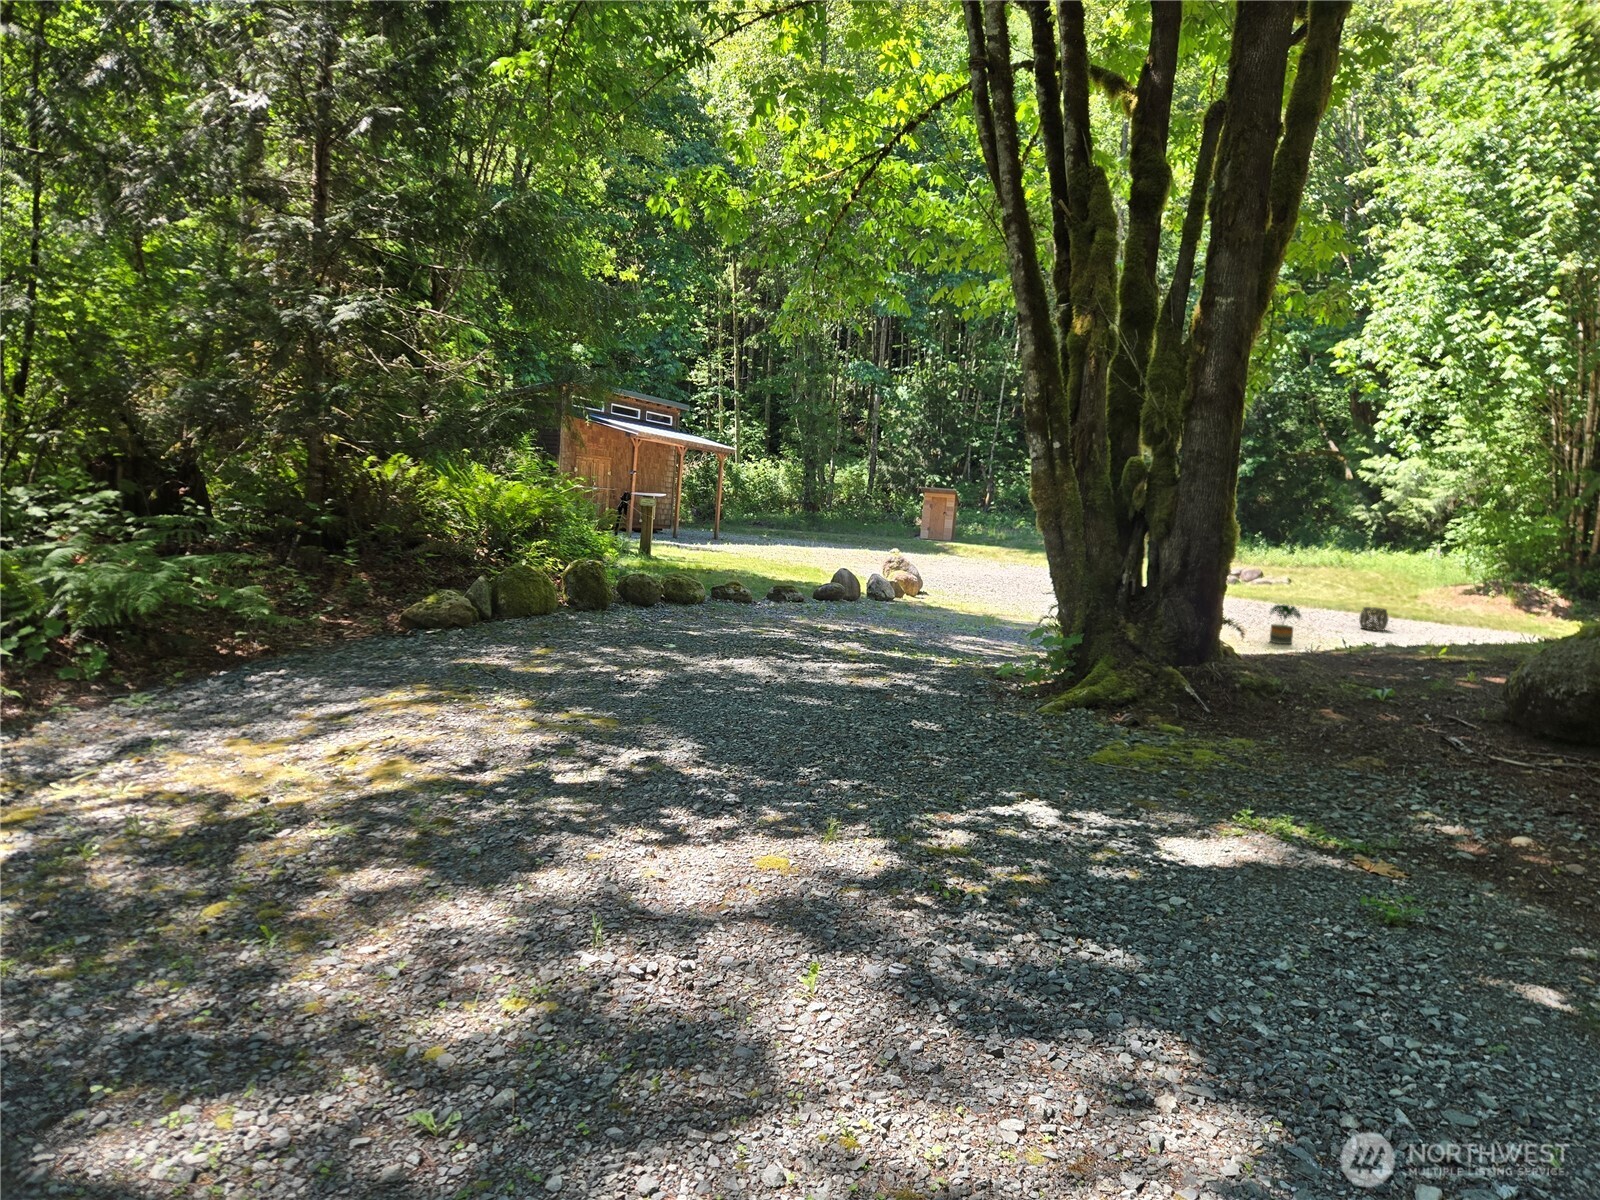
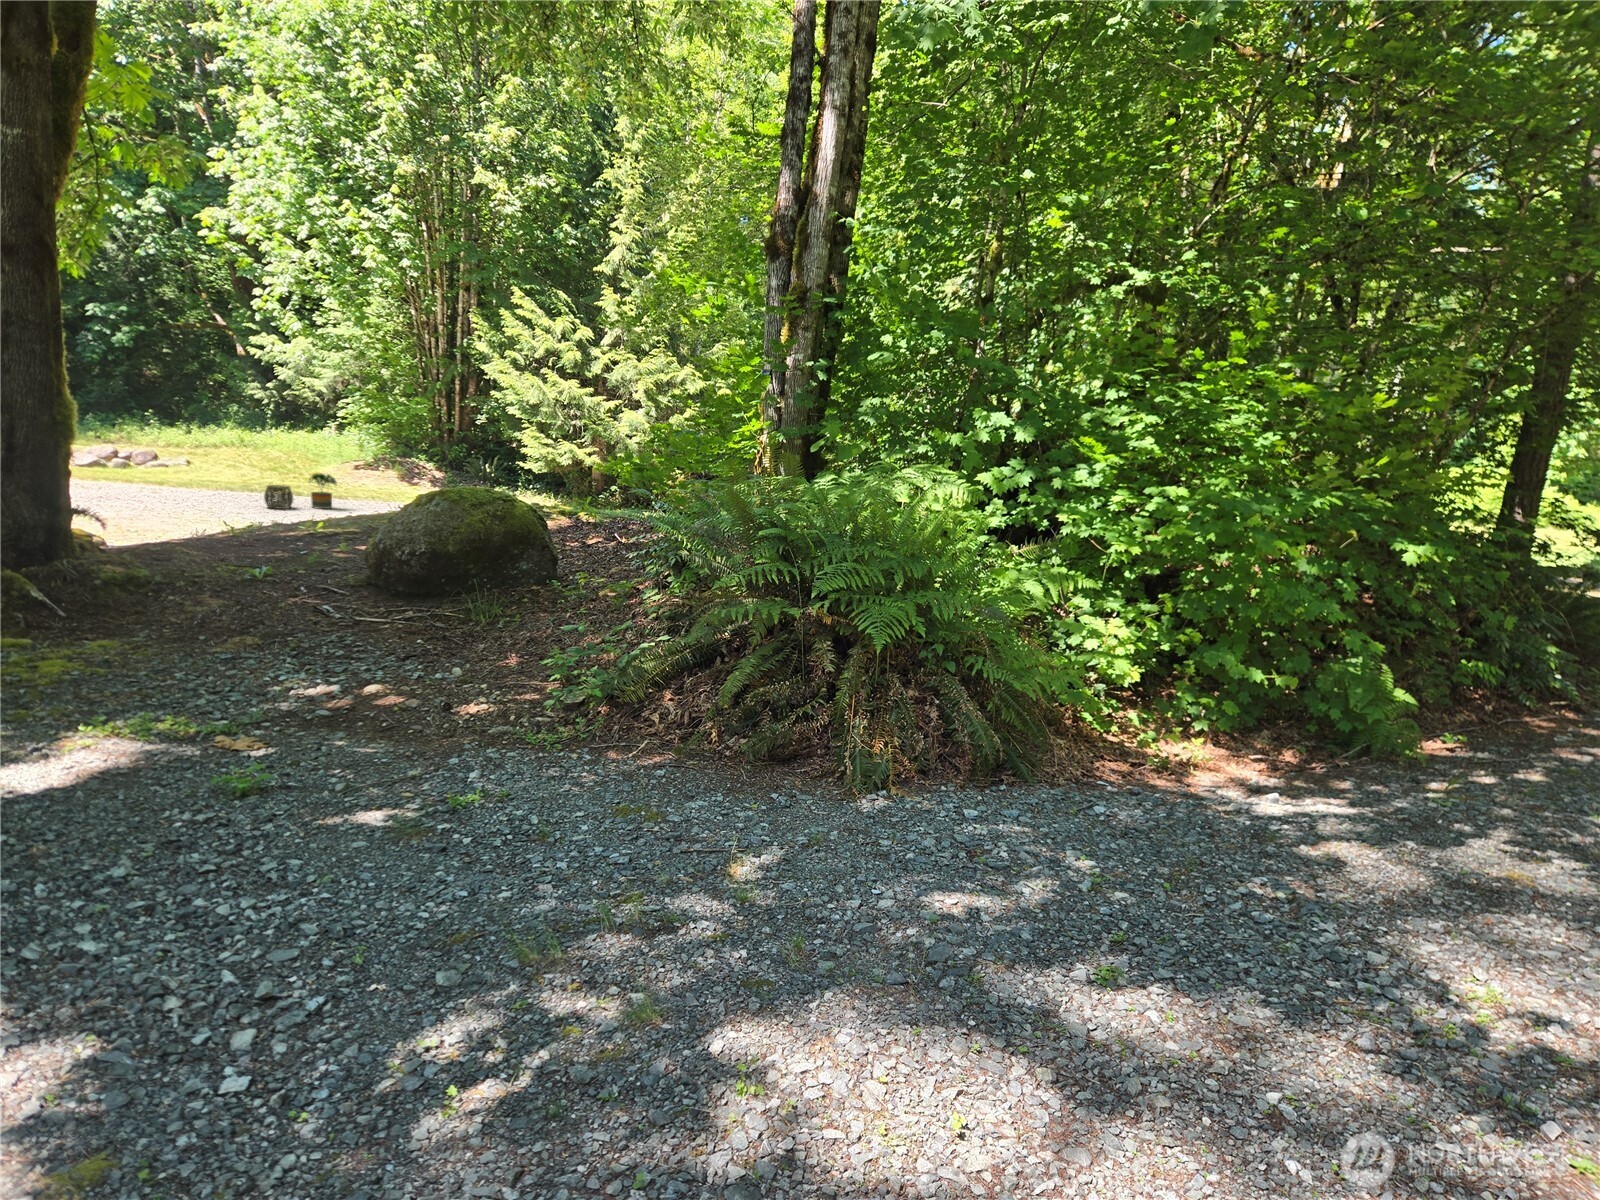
potted tree: present [1270,604,1301,644] -> present [308,474,337,509]

